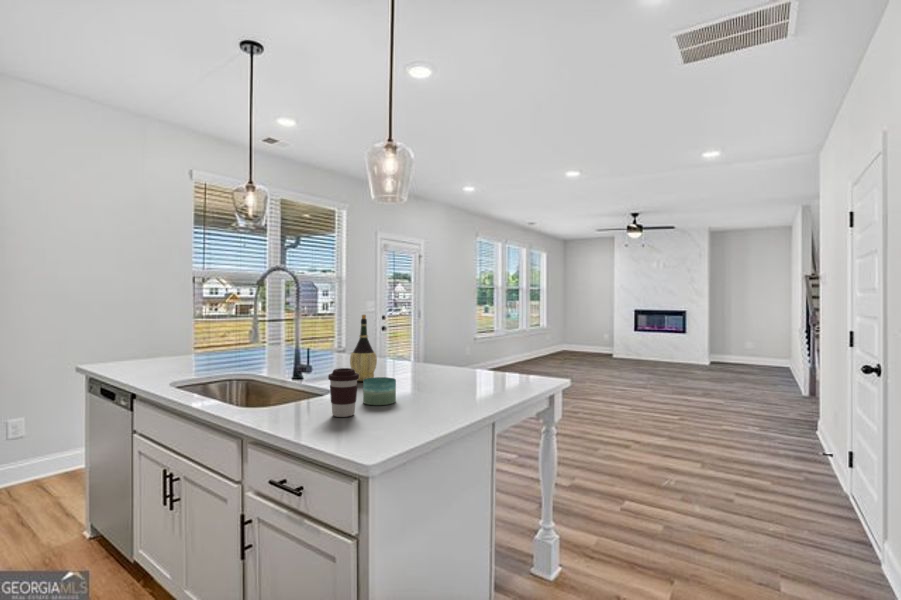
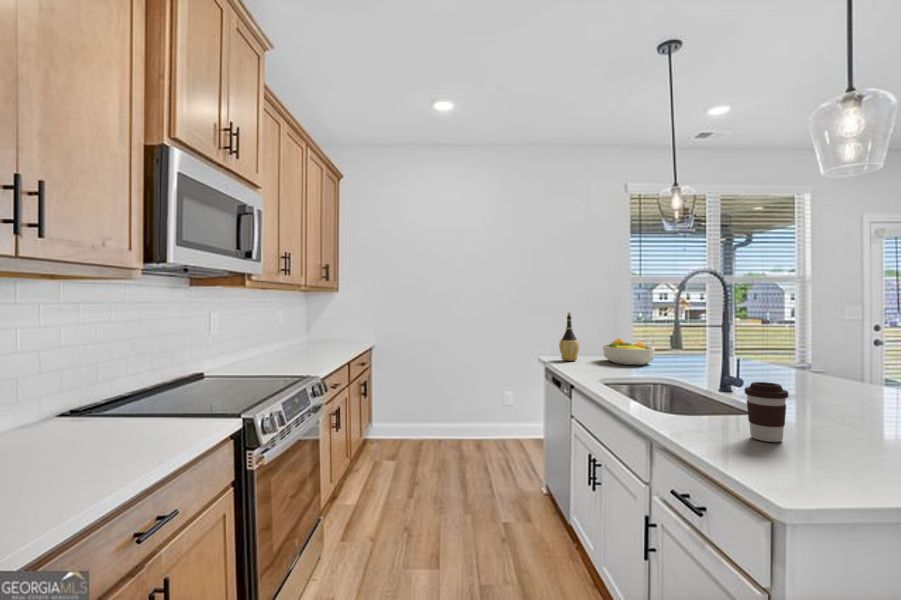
wine bottle: present [350,315,377,381] -> present [559,313,579,361]
fruit bowl: none [169,338,229,366] -> present [603,338,655,365]
candle: present [363,377,396,405] -> none [801,400,856,439]

